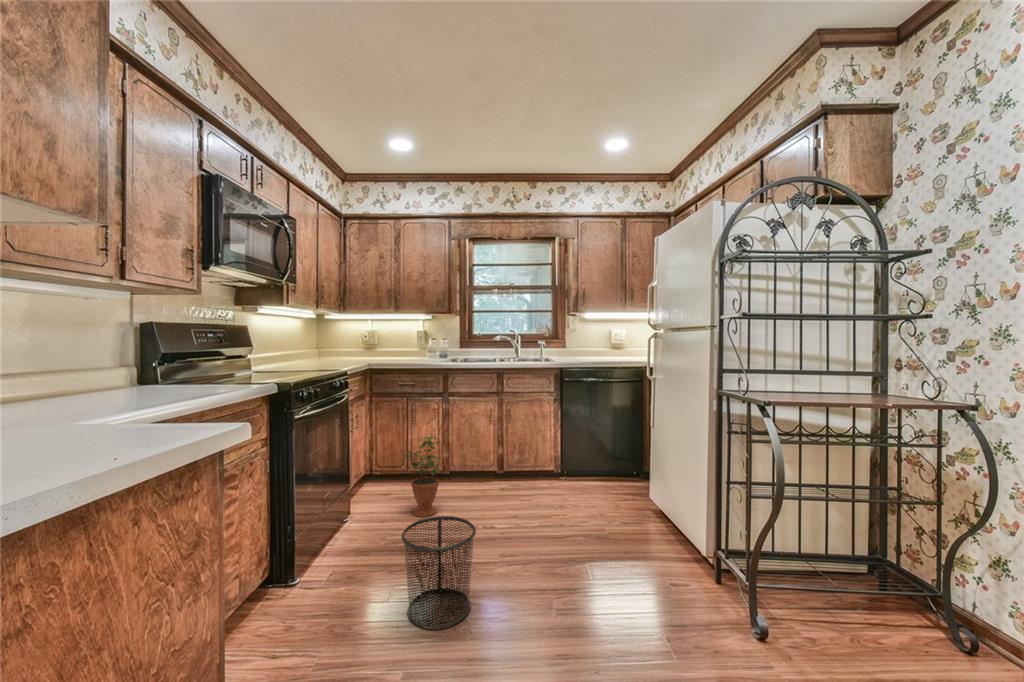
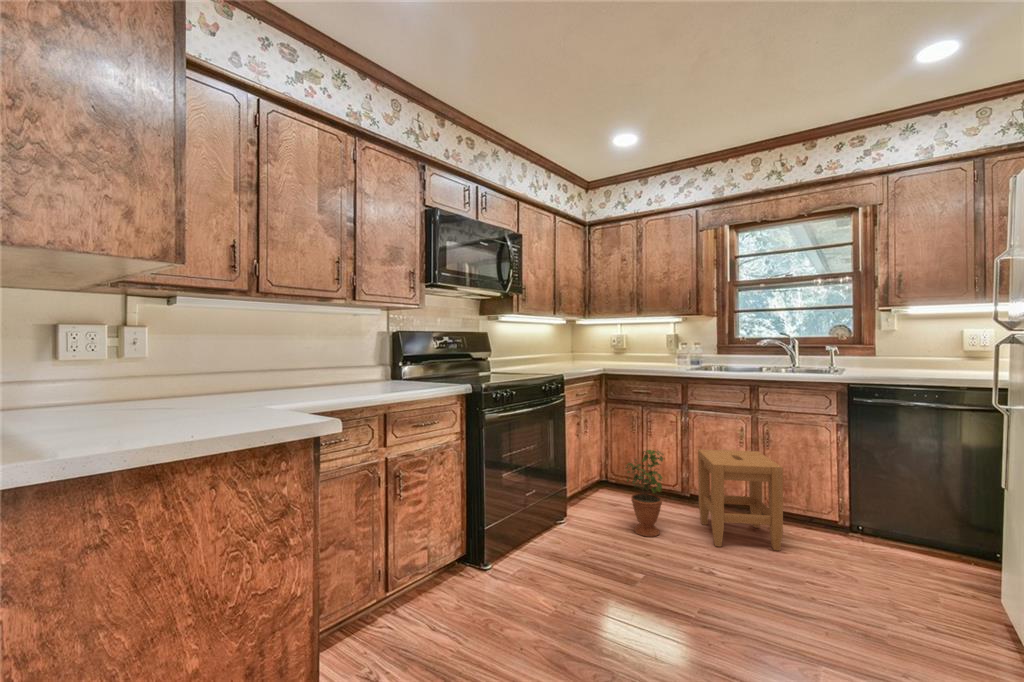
stool: none [463,426,530,510] -> present [698,449,783,550]
waste bin: present [401,516,476,629] -> none [577,534,658,656]

